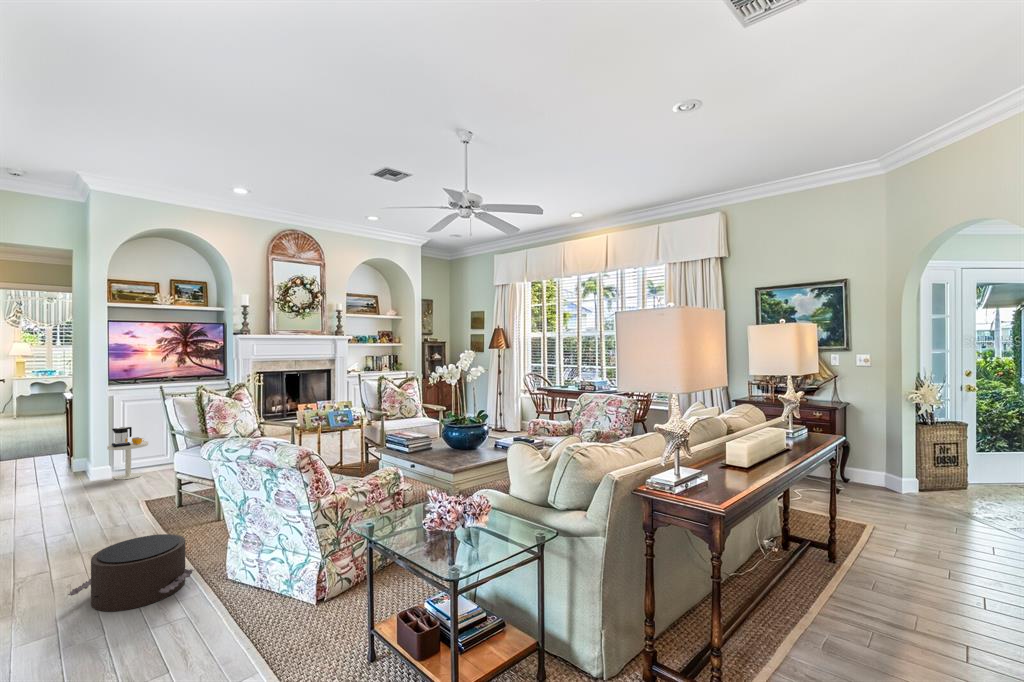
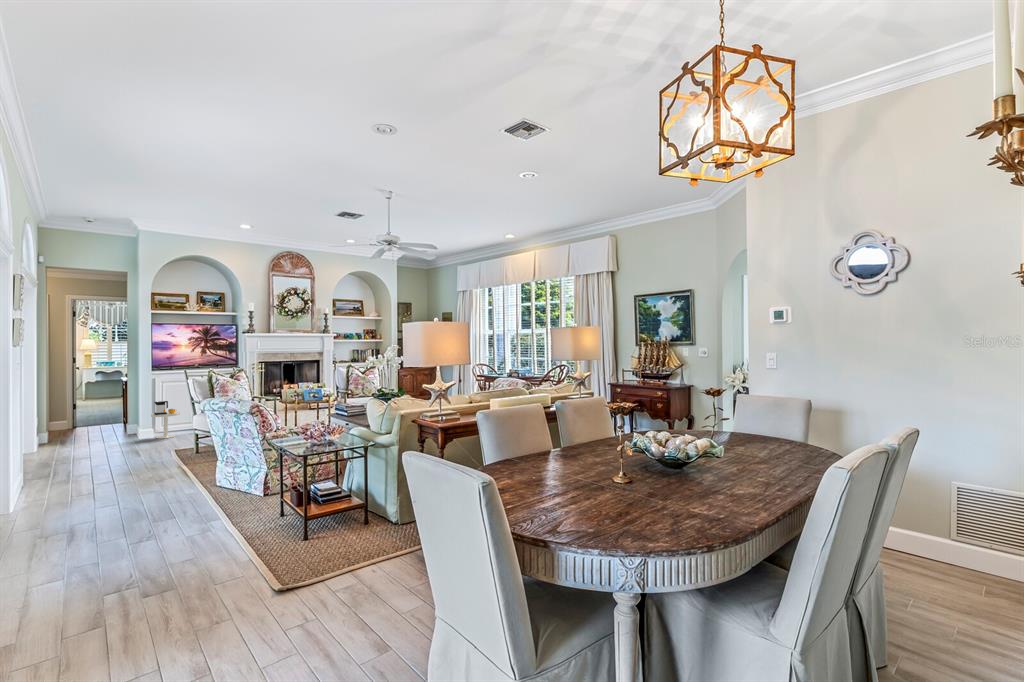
pouf: present [68,534,194,611] -> none [124,459,198,497]

